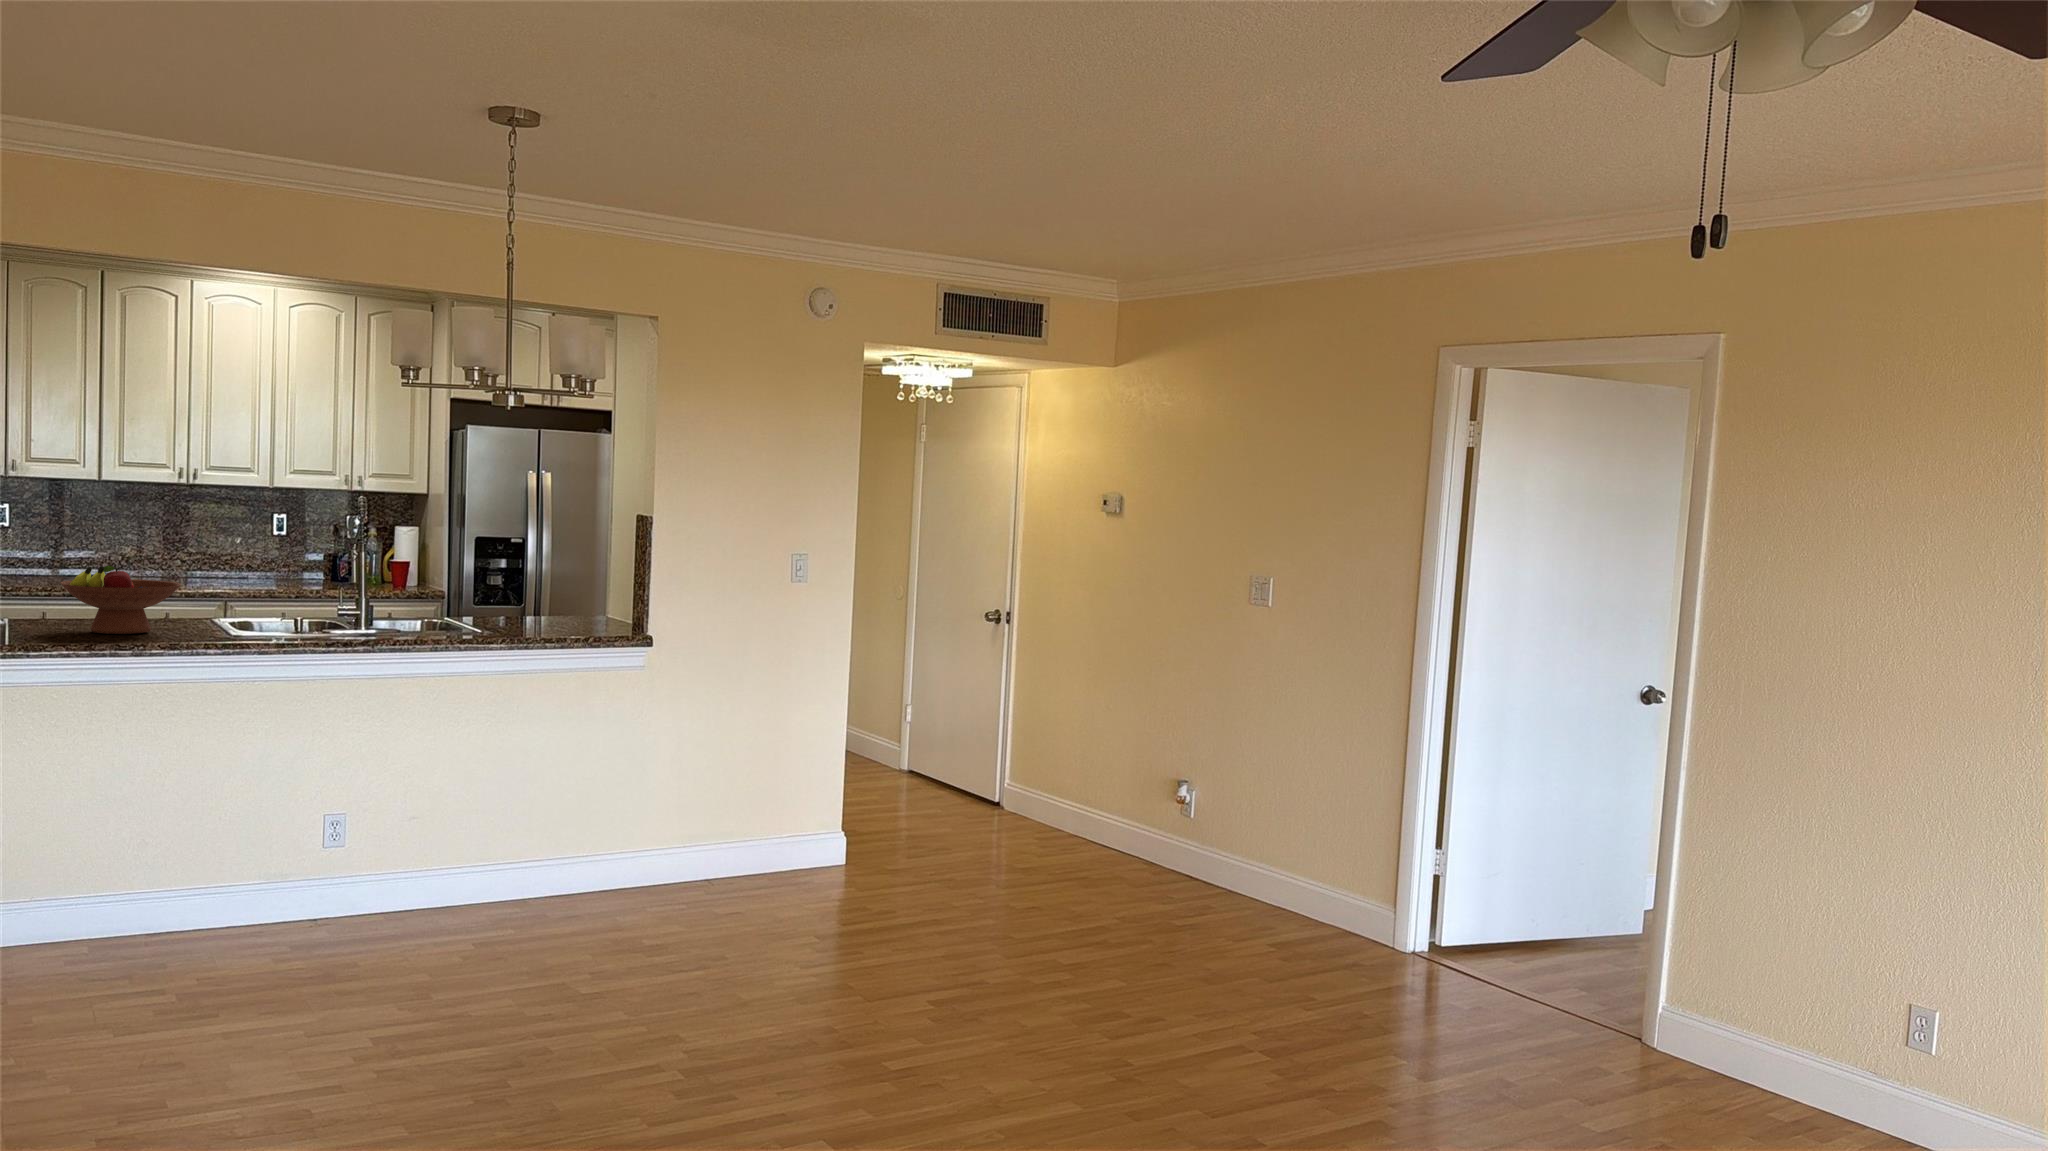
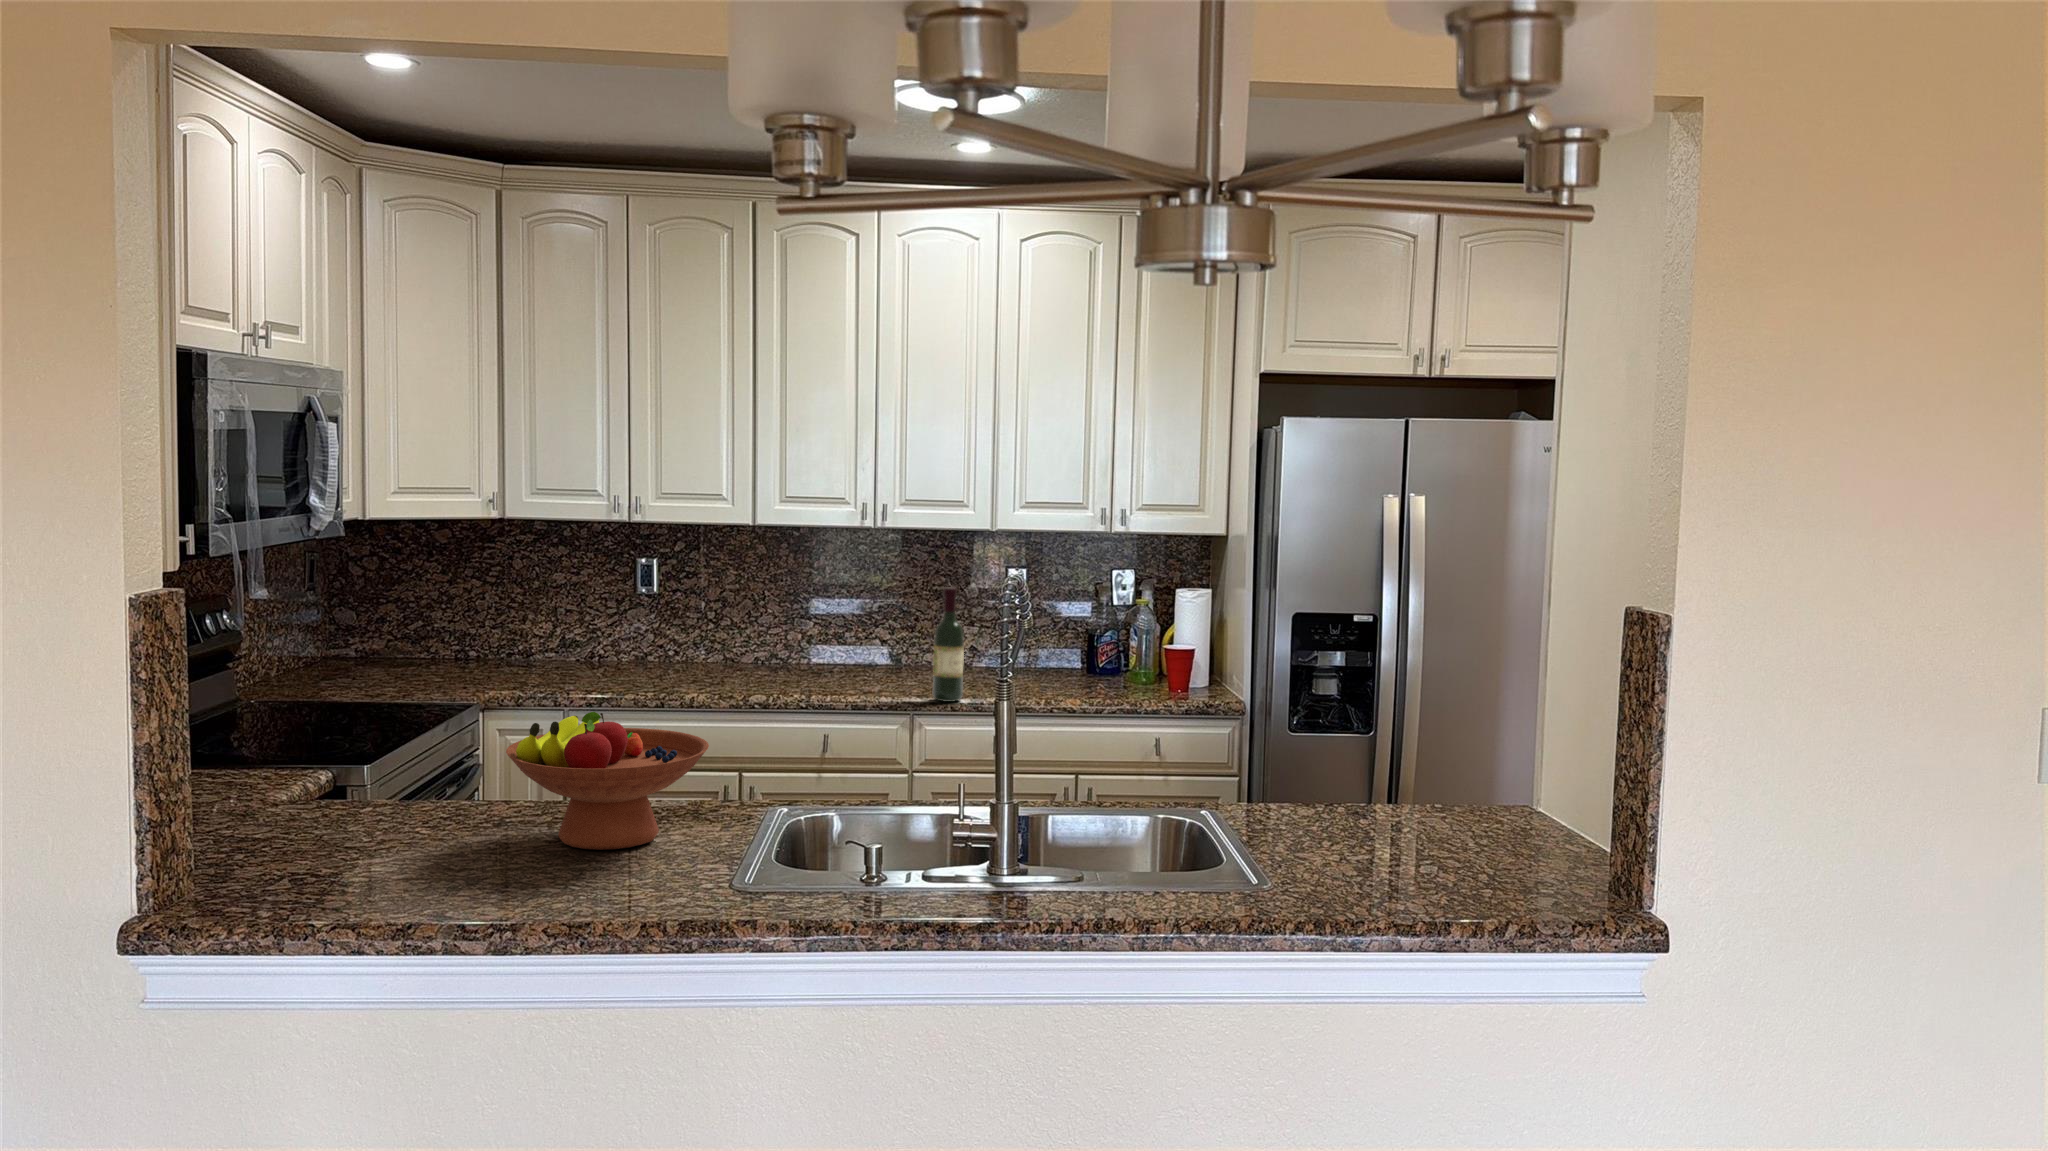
wine bottle: none [232,523,255,596] -> present [933,587,964,702]

